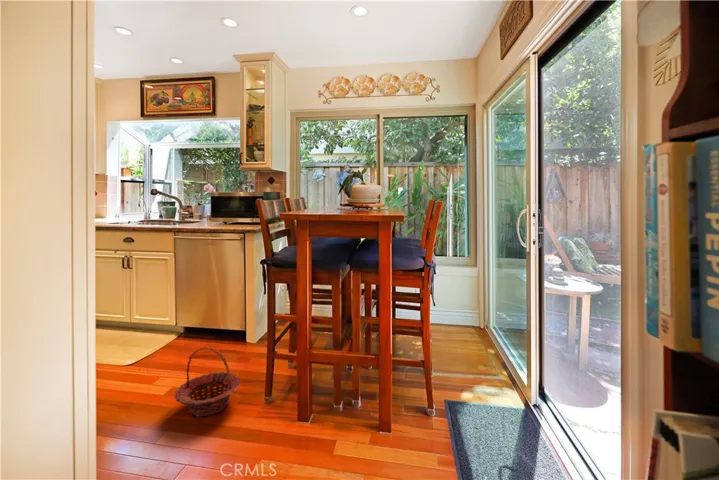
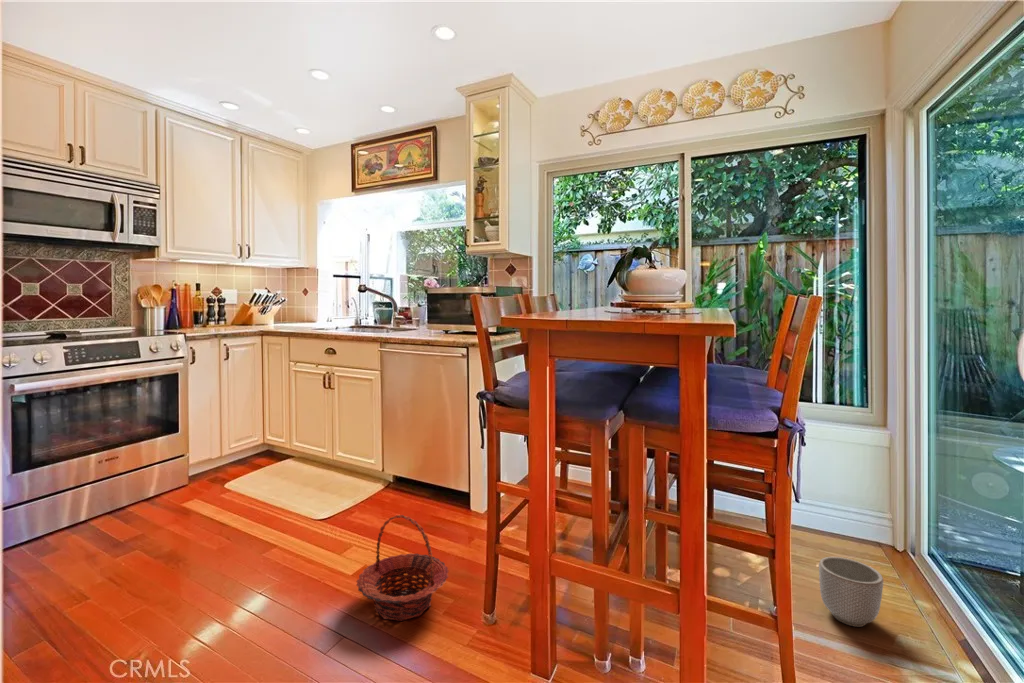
planter: none [451,337,479,371] -> present [819,557,883,627]

